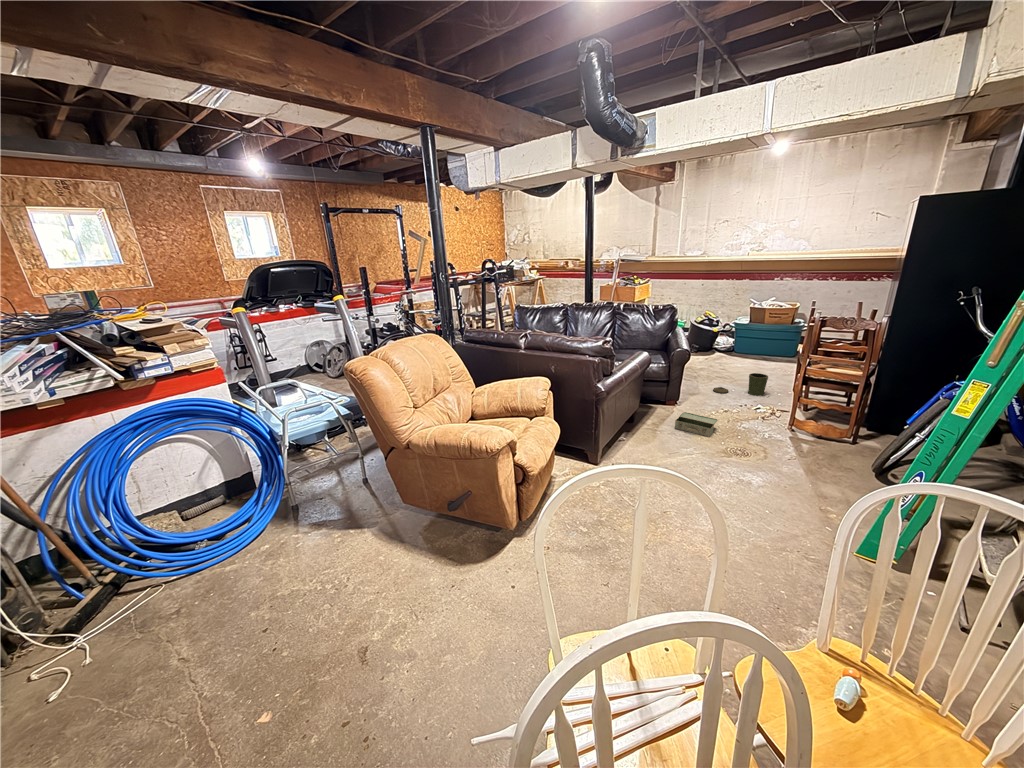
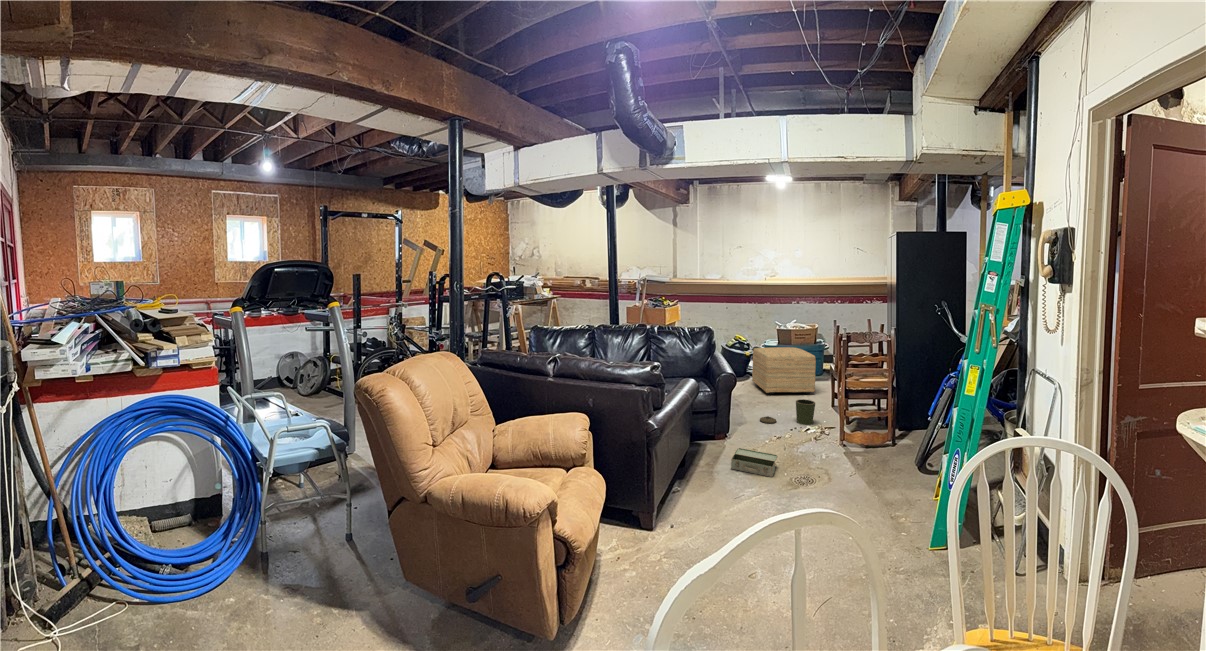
ottoman: none [716,325,780,368] -> present [752,347,816,394]

